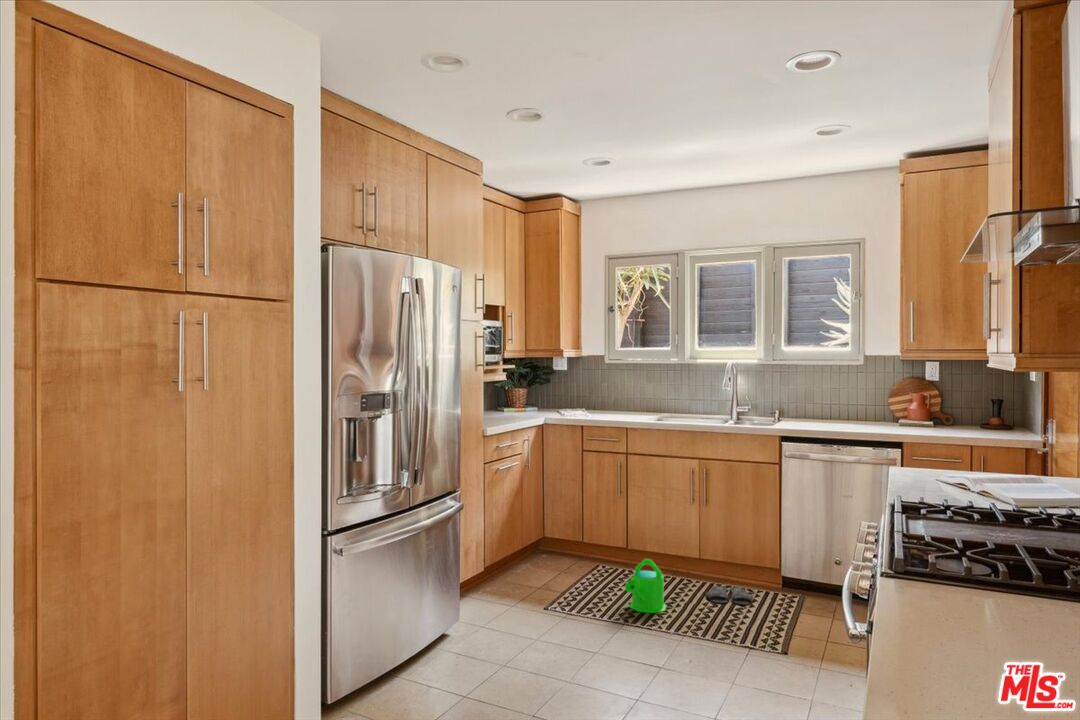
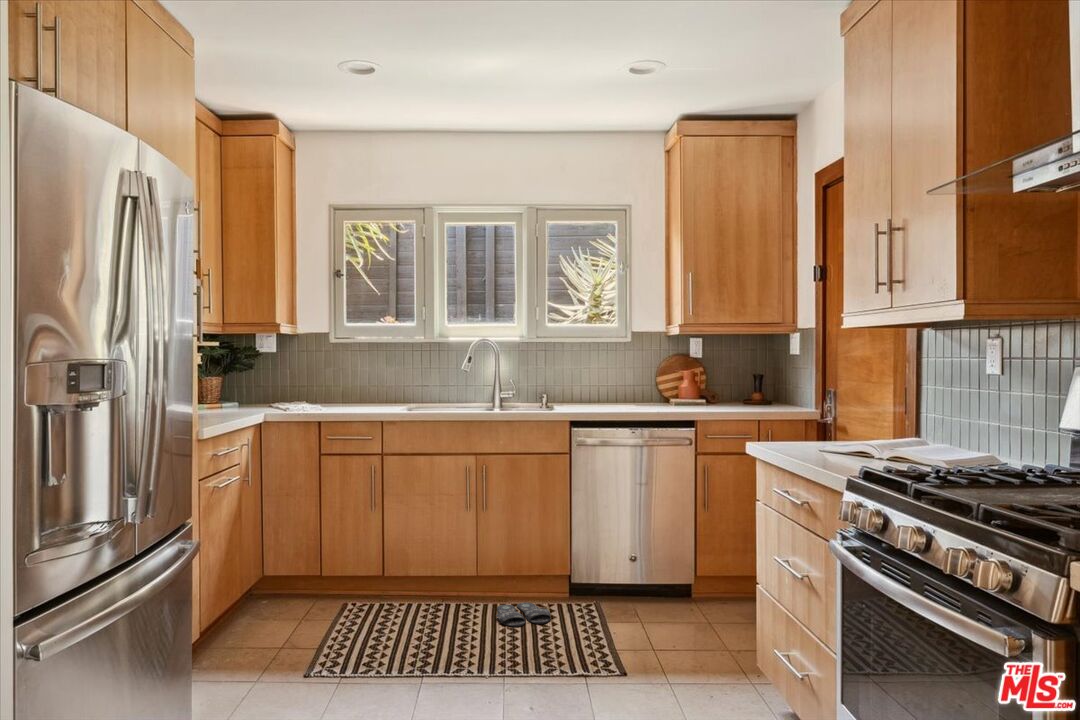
watering can: present [625,559,666,613] -> none [415,586,462,657]

